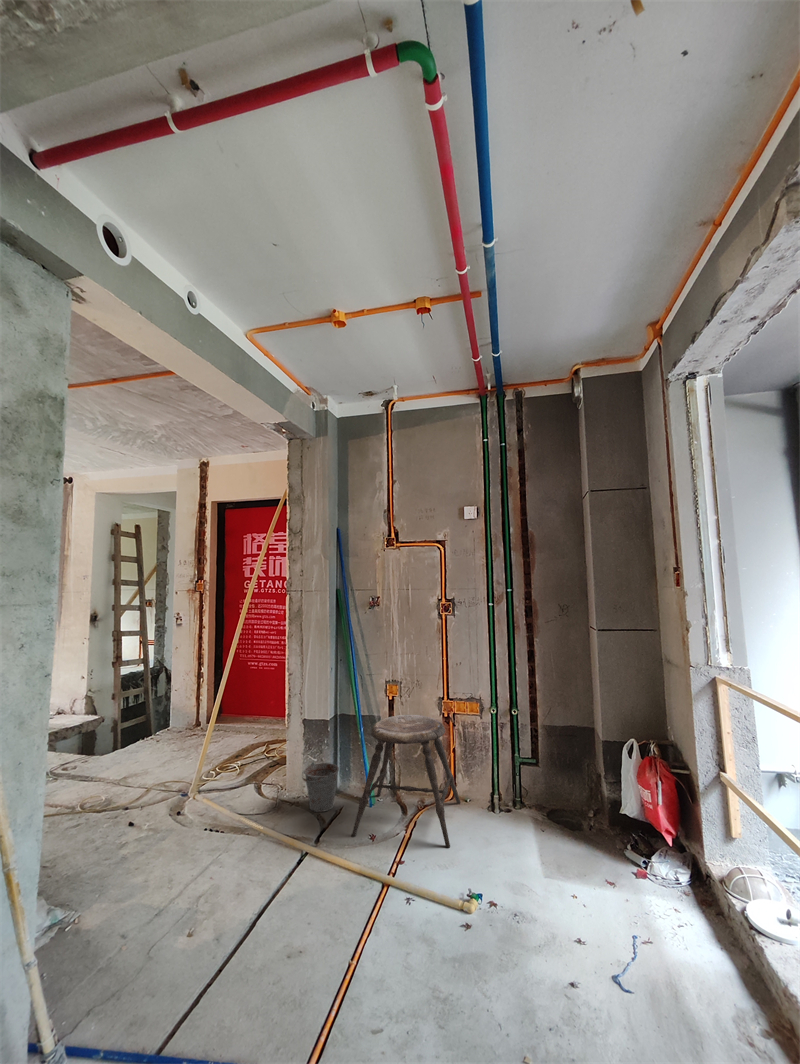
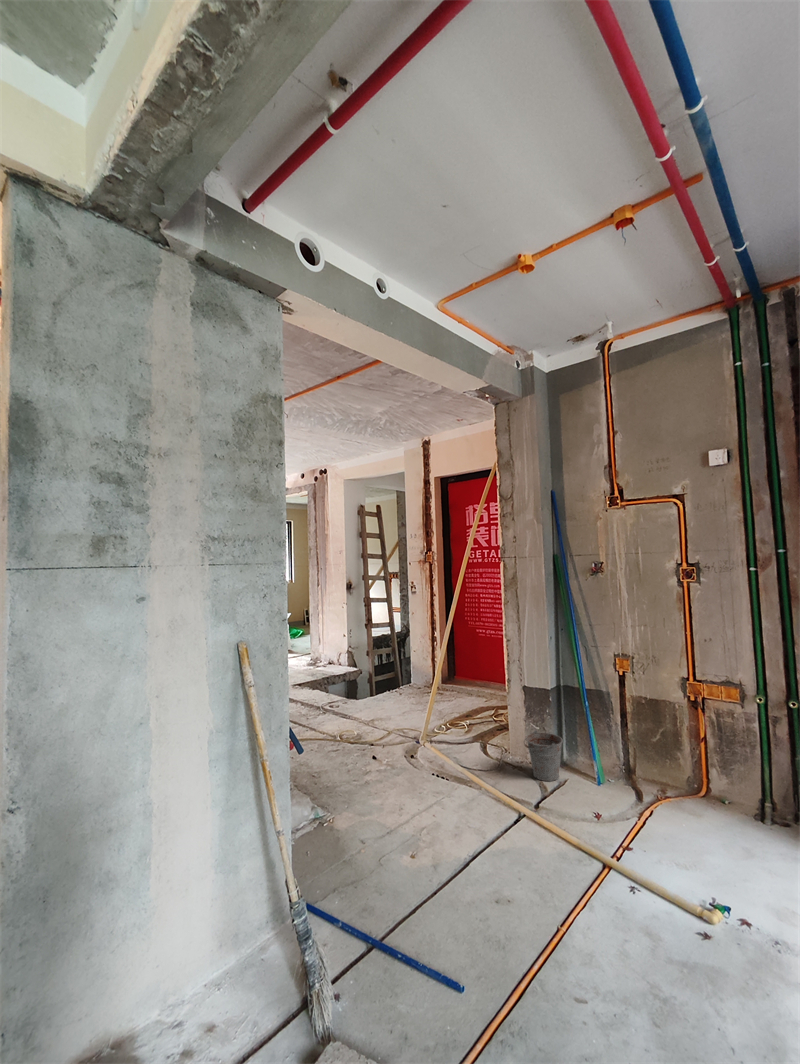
stool: present [351,715,461,848] -> none [575,694,714,849]

